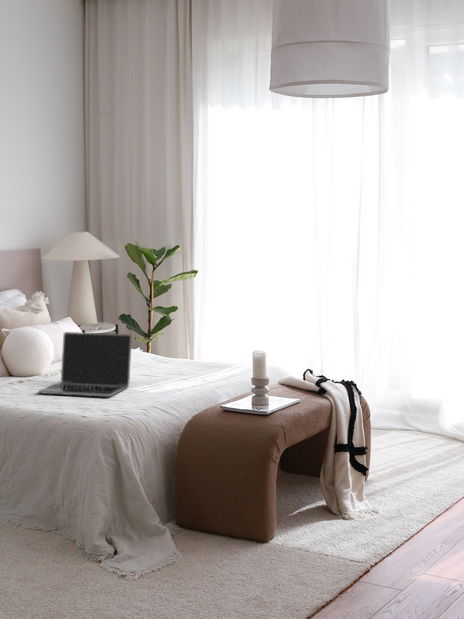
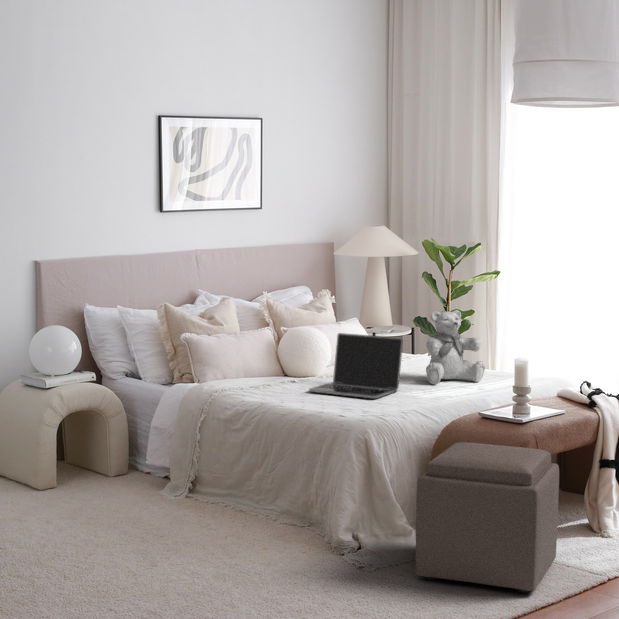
teddy bear: none [151,306,206,378] -> present [426,310,485,384]
ottoman: none [183,440,317,597] -> present [416,442,559,593]

